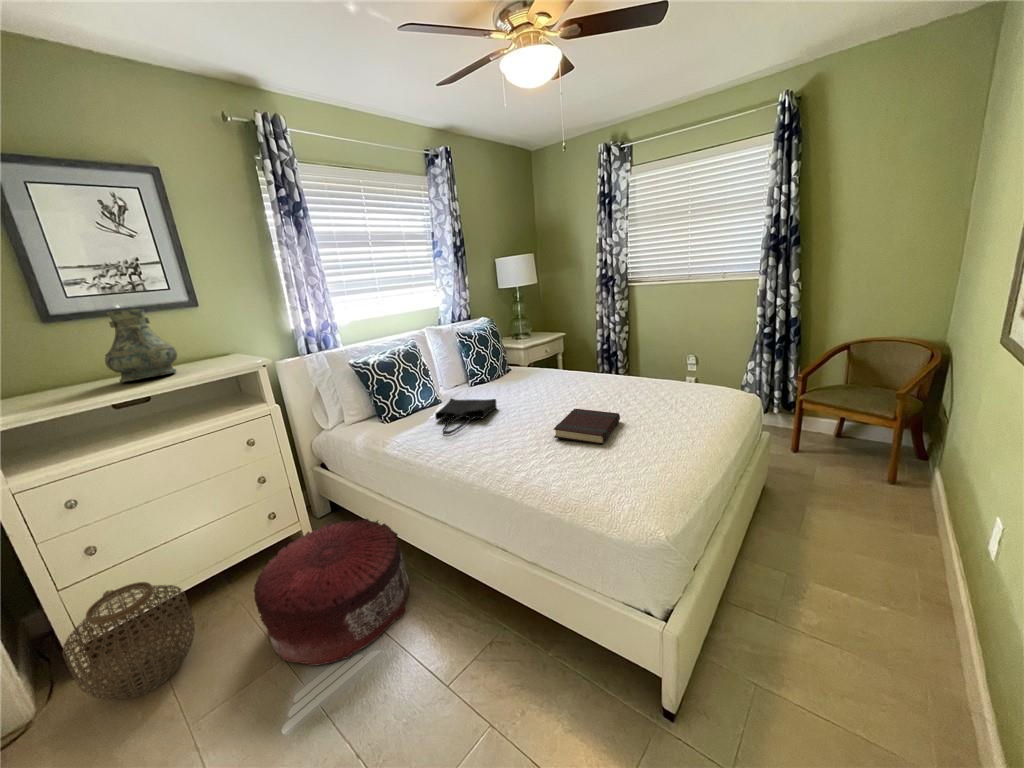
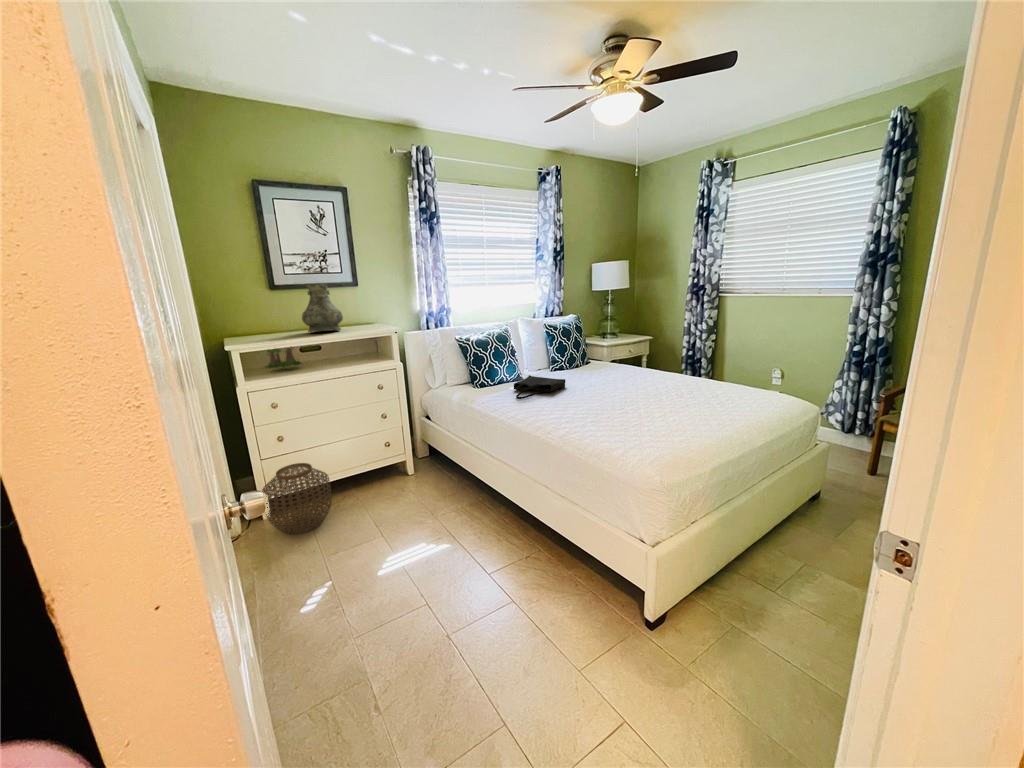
plant: none [45,386,119,449] -> present [265,346,301,368]
book: present [554,409,620,445] -> none [601,392,665,419]
pouf: present [254,519,409,666] -> none [370,453,475,543]

